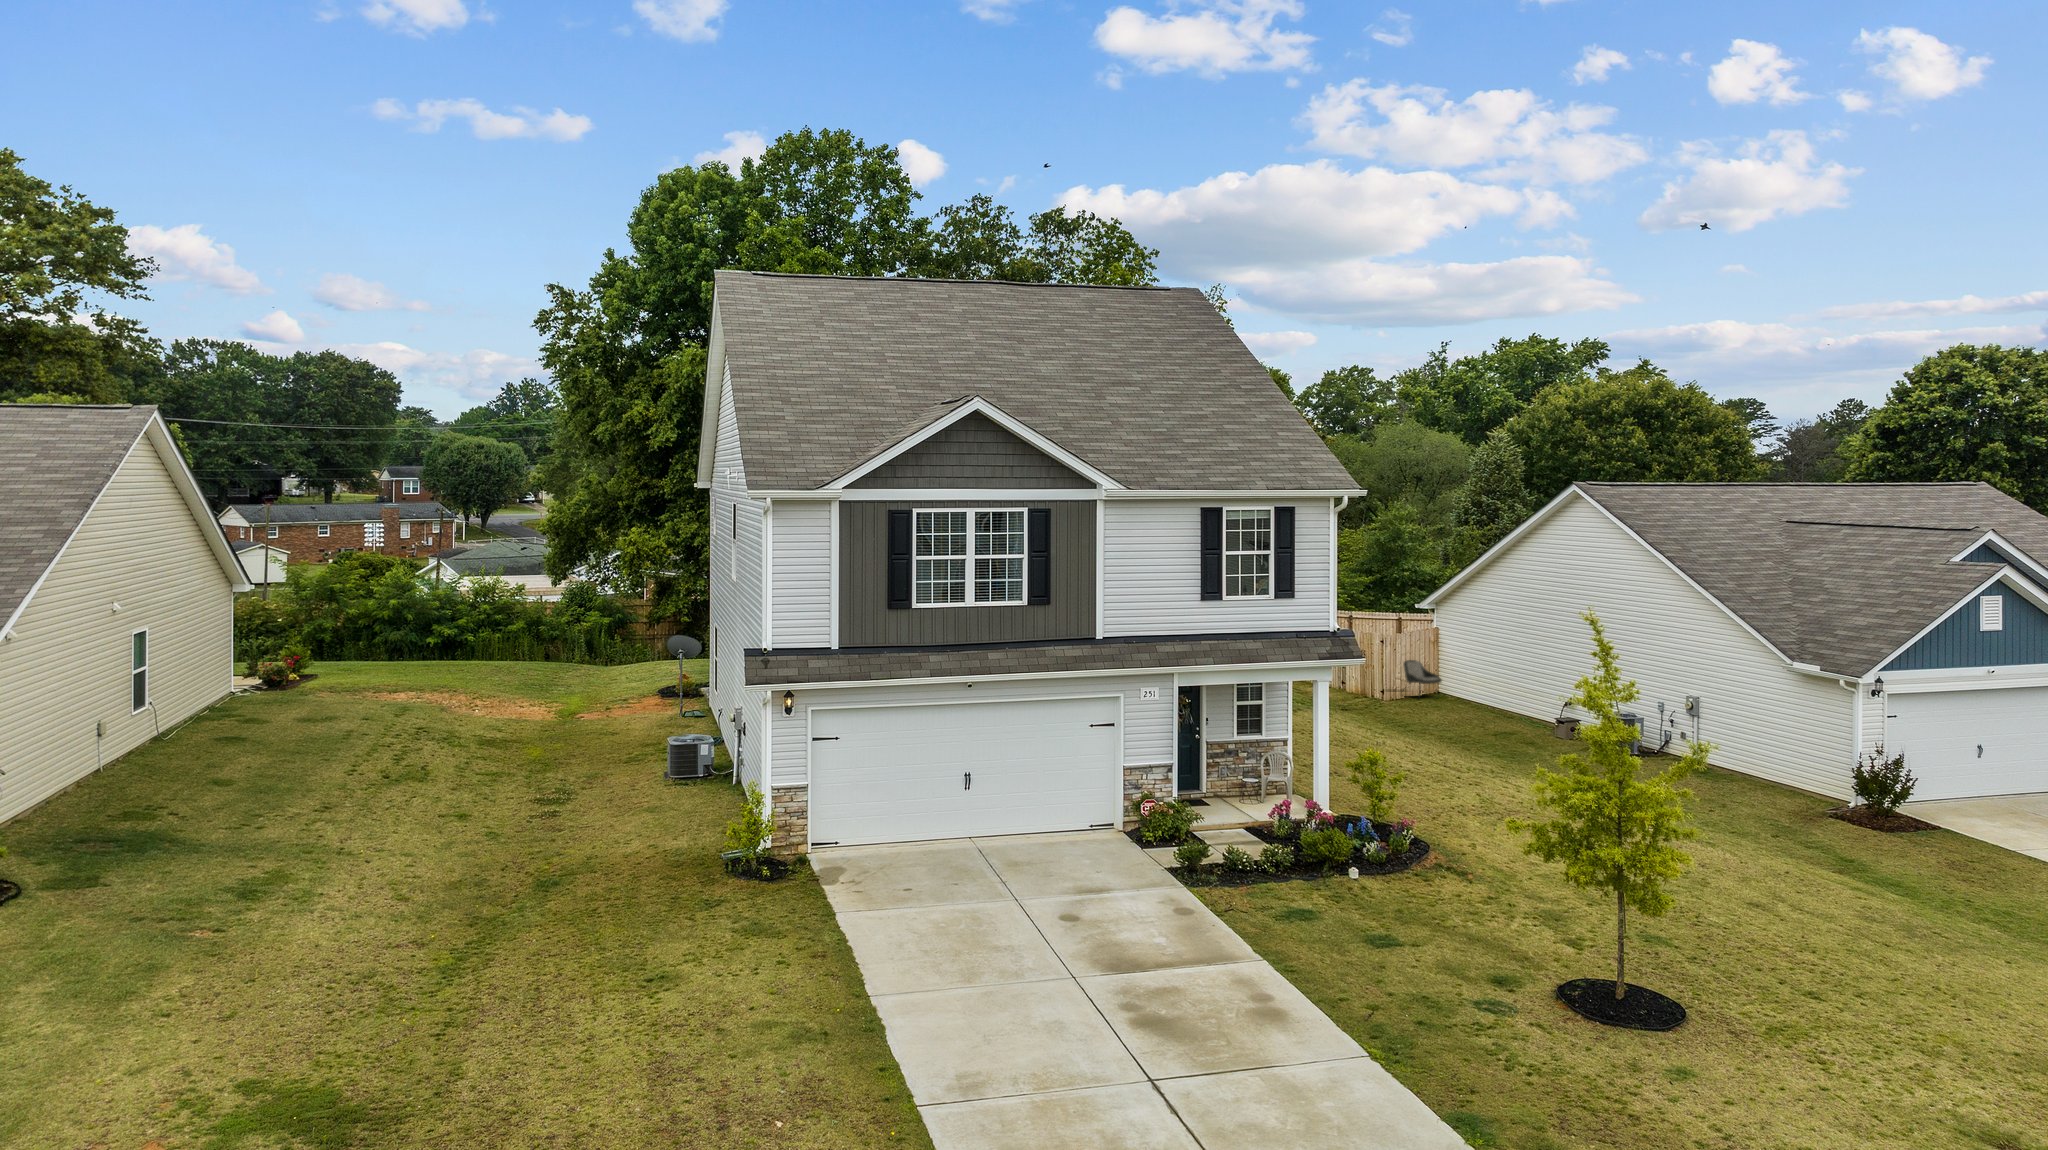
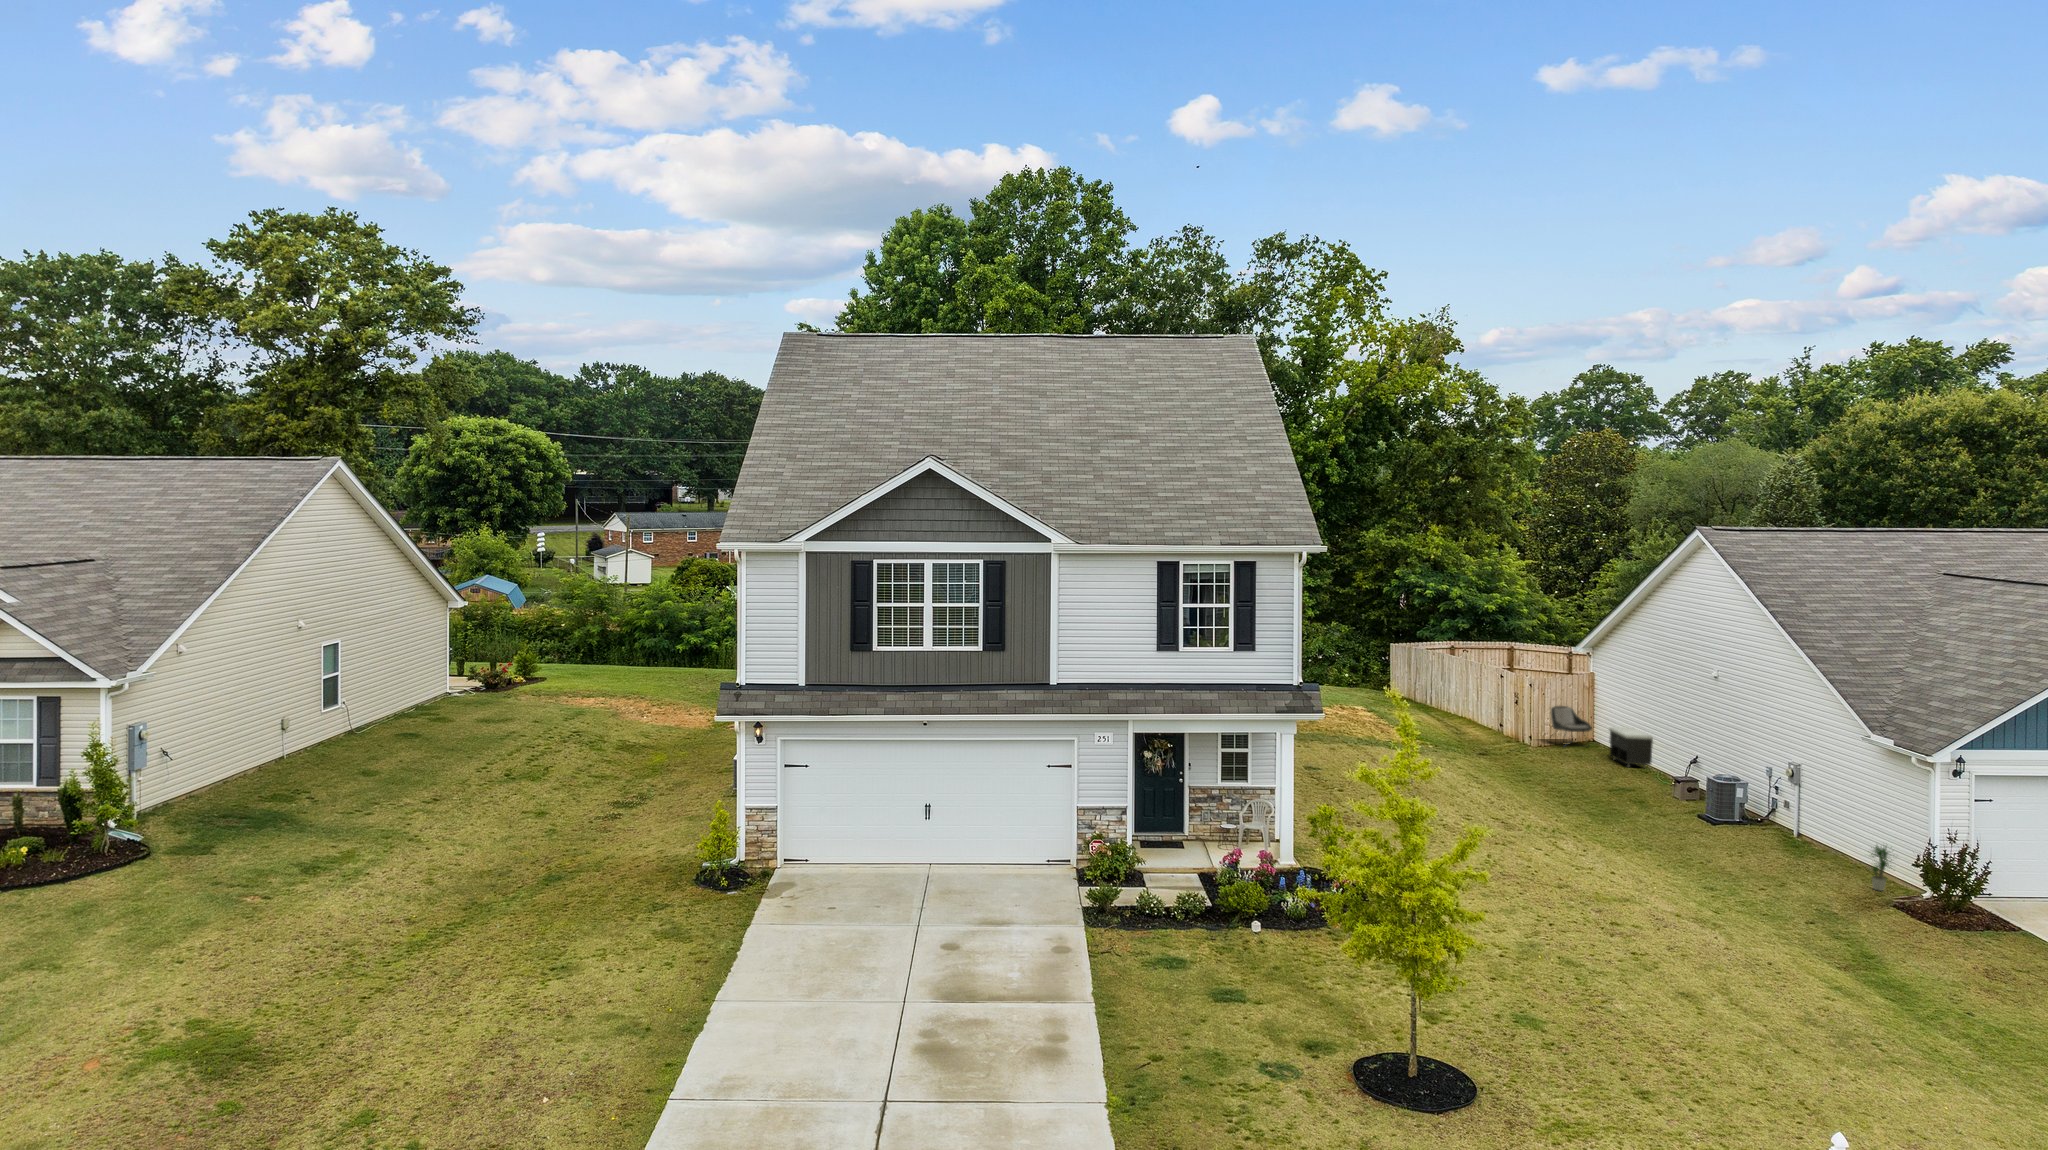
storage bench: none [1465,677,1509,713] -> present [1609,727,1653,767]
potted plant: none [1766,758,1796,801] -> present [1871,846,1889,891]

